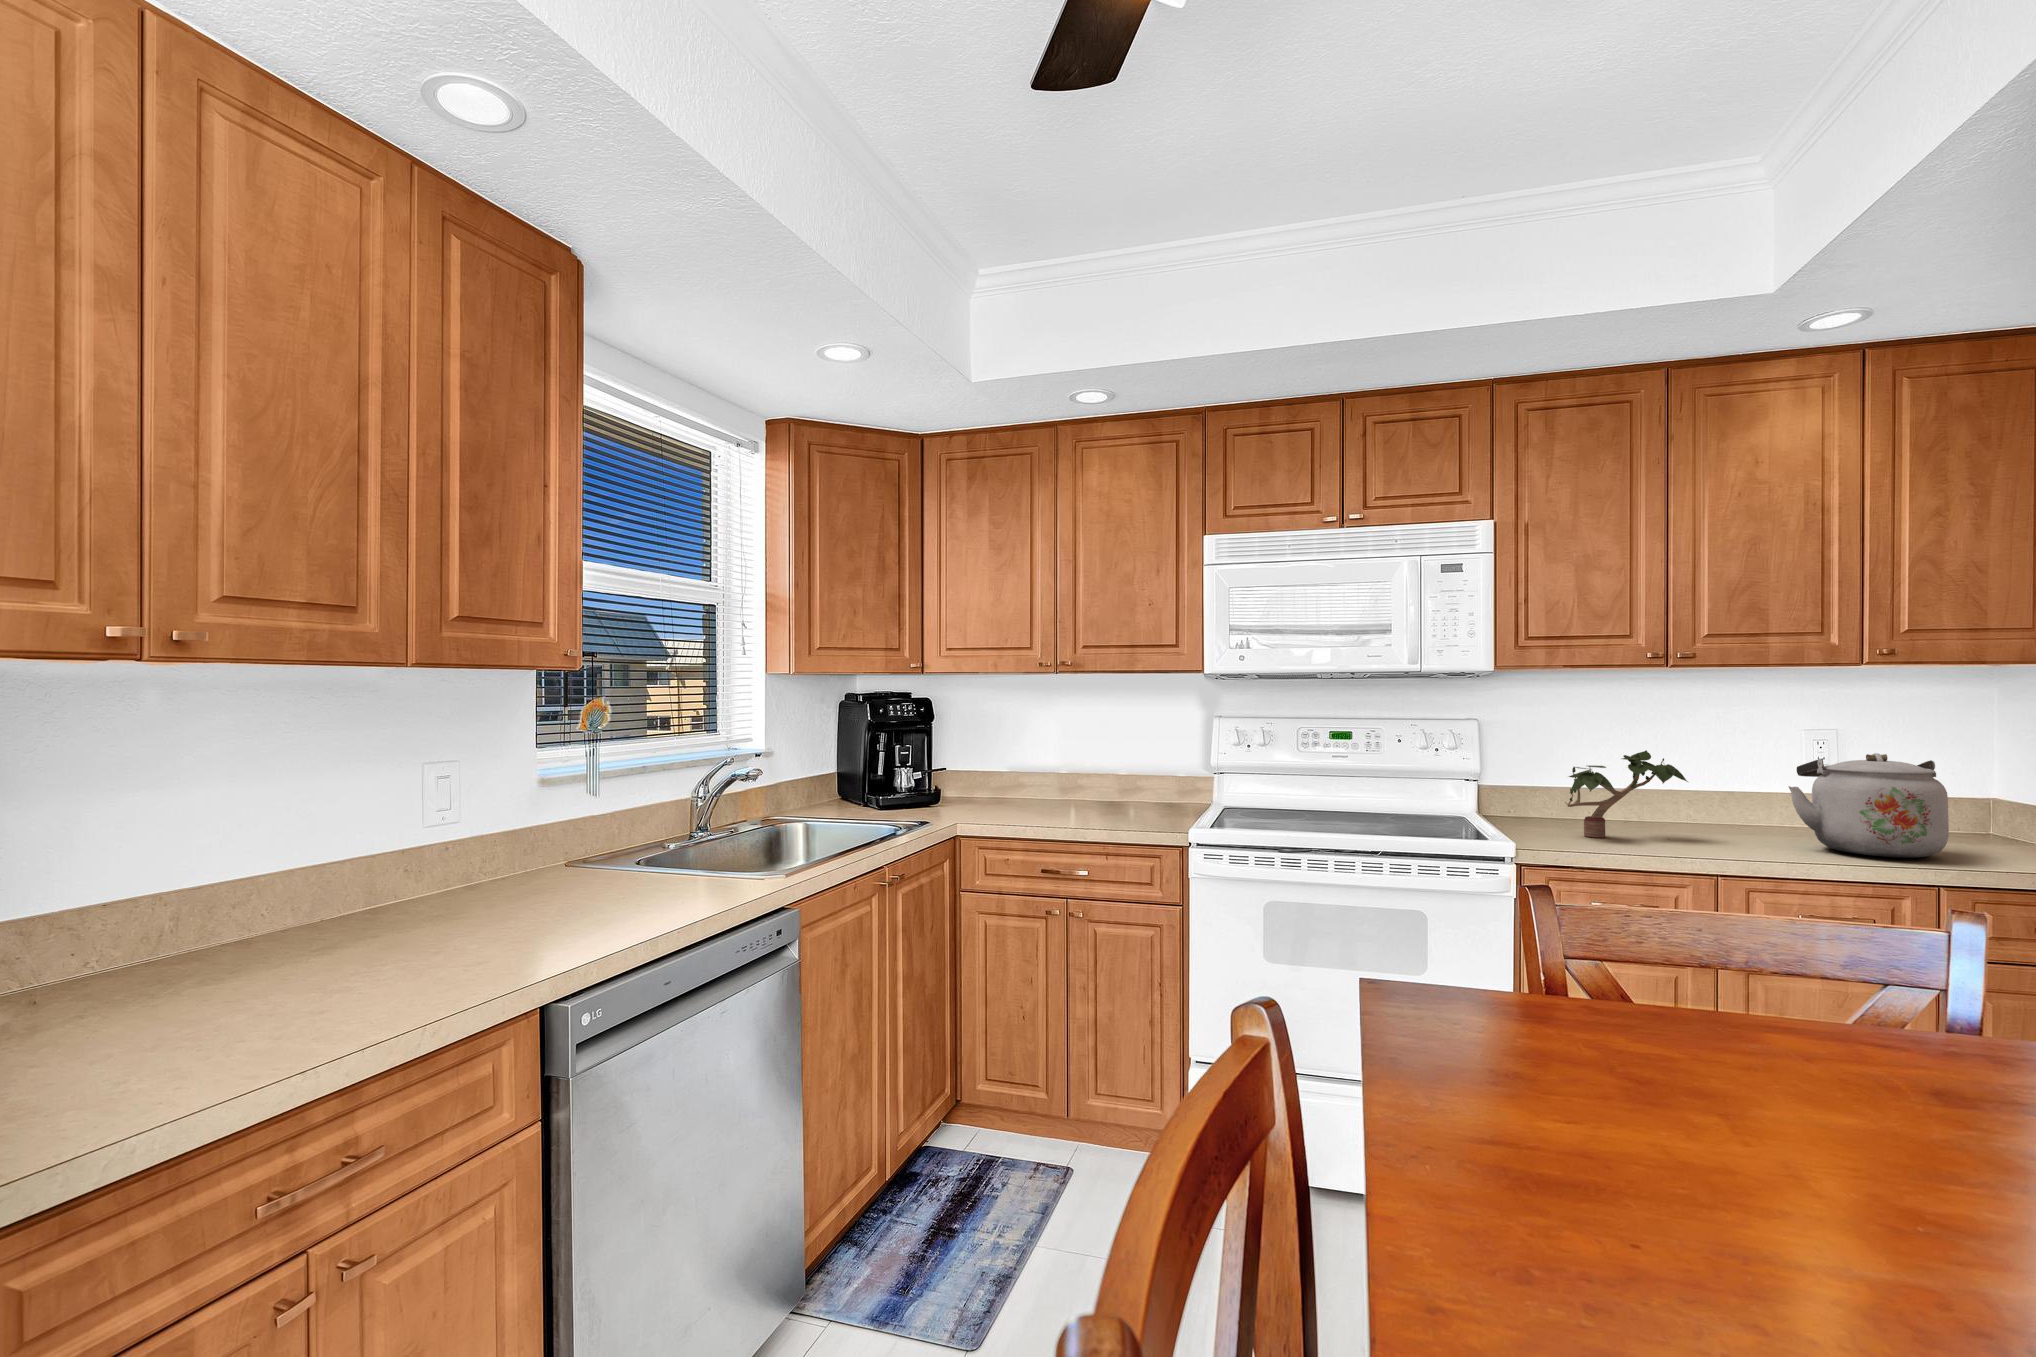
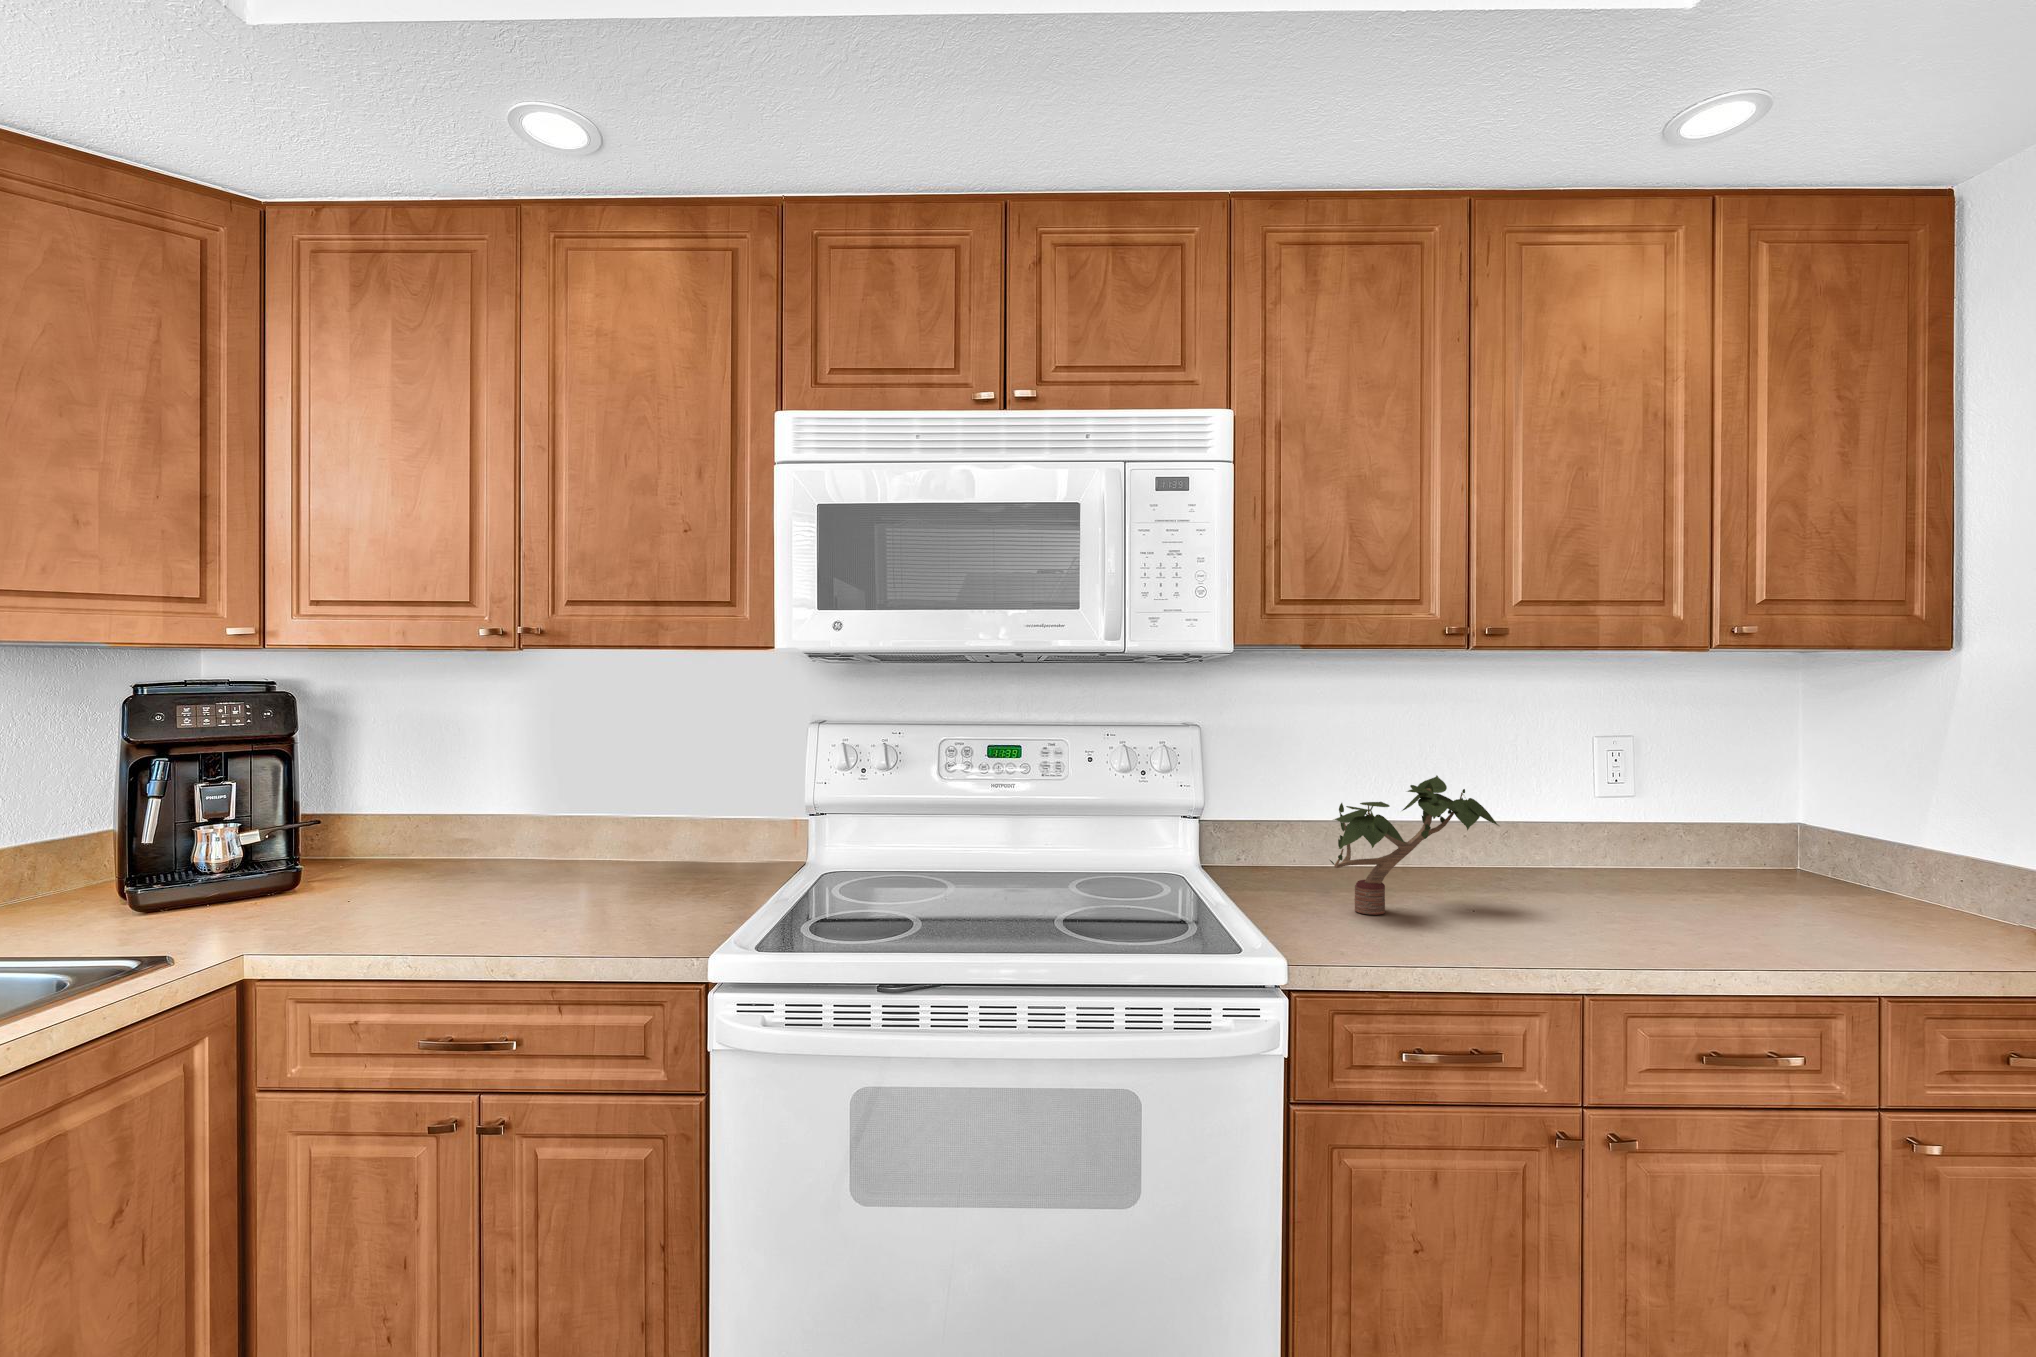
kettle: present [1789,753,1949,858] -> none [1631,780,1846,938]

